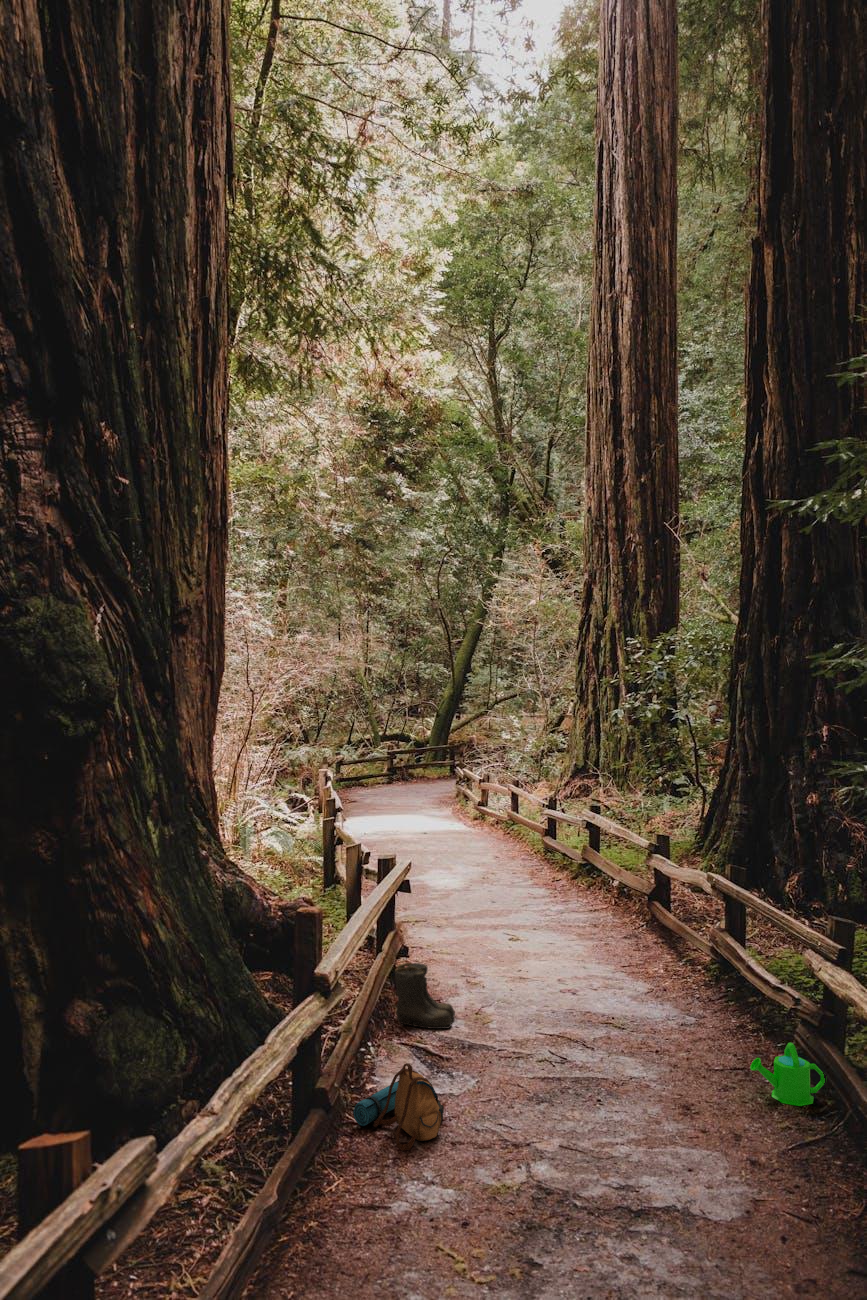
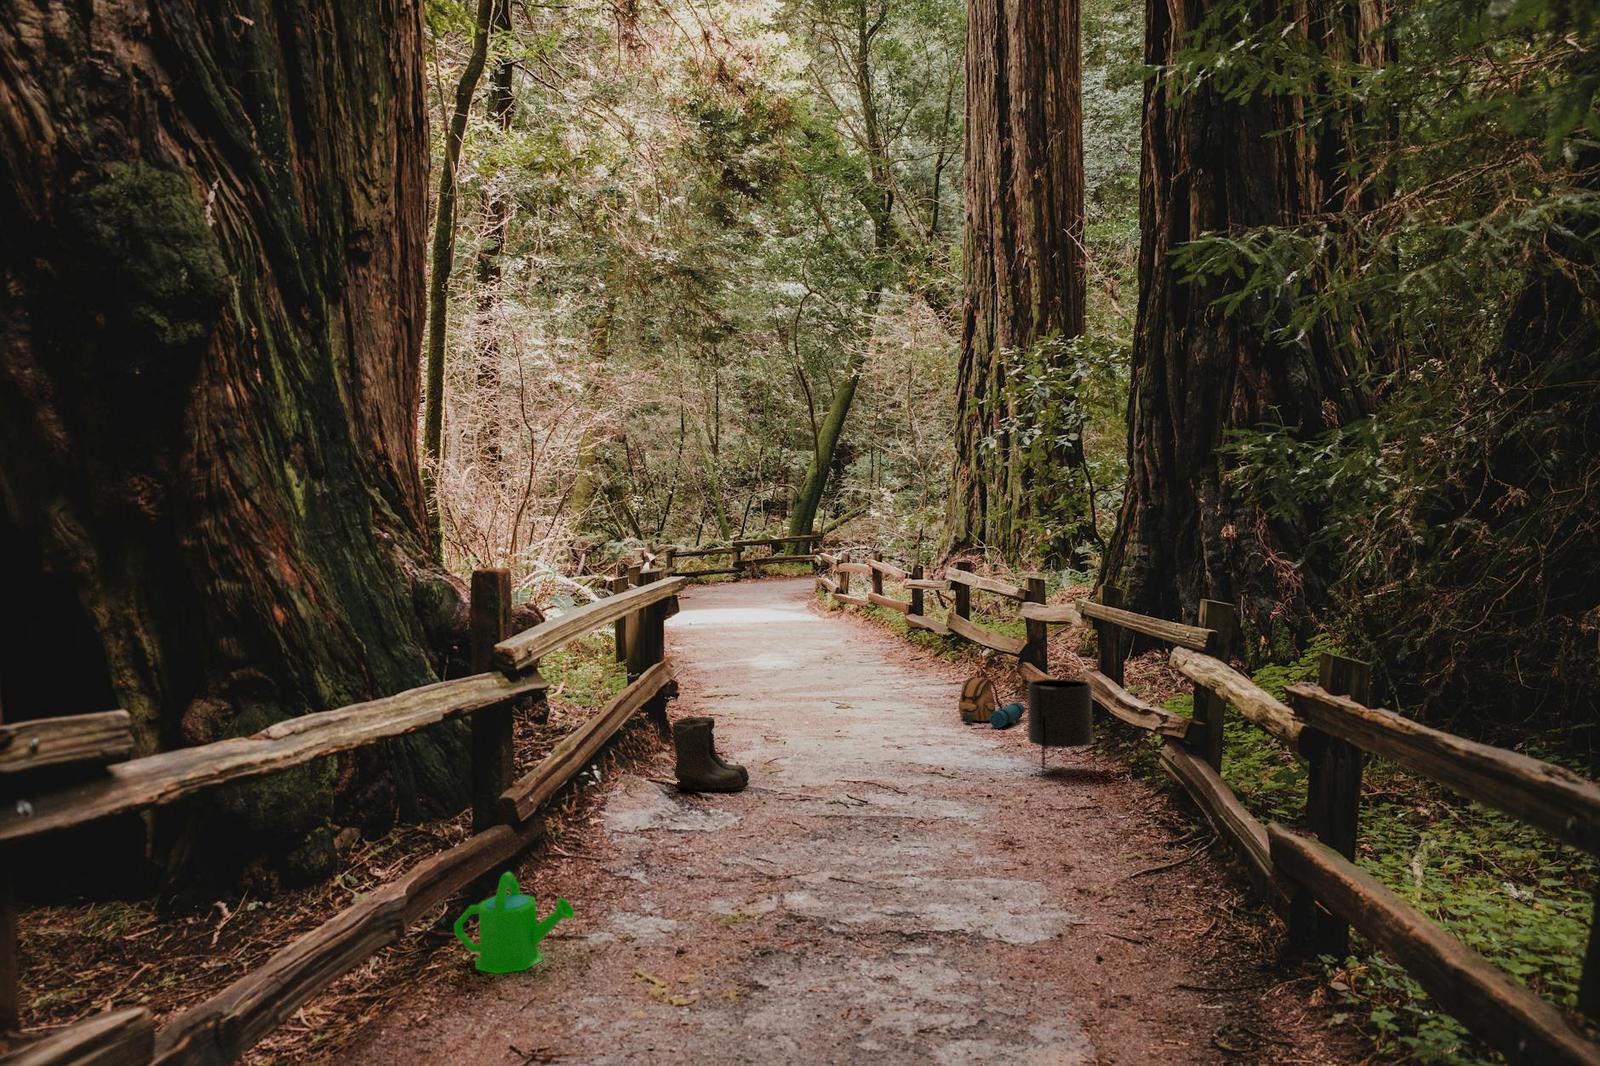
planter: none [675,932,730,1018] -> present [1028,679,1095,778]
watering can: present [750,1042,825,1106] -> present [454,872,574,974]
backpack: present [353,1063,444,1150] -> present [959,671,1025,728]

